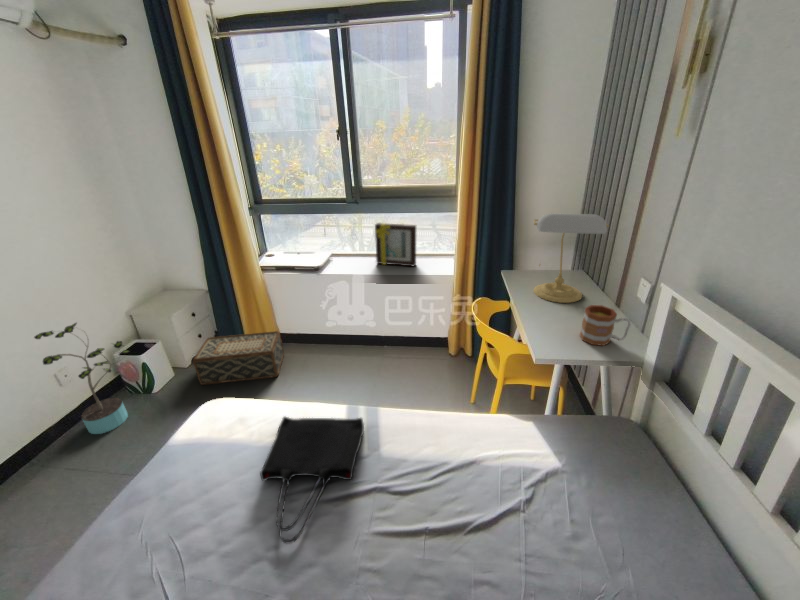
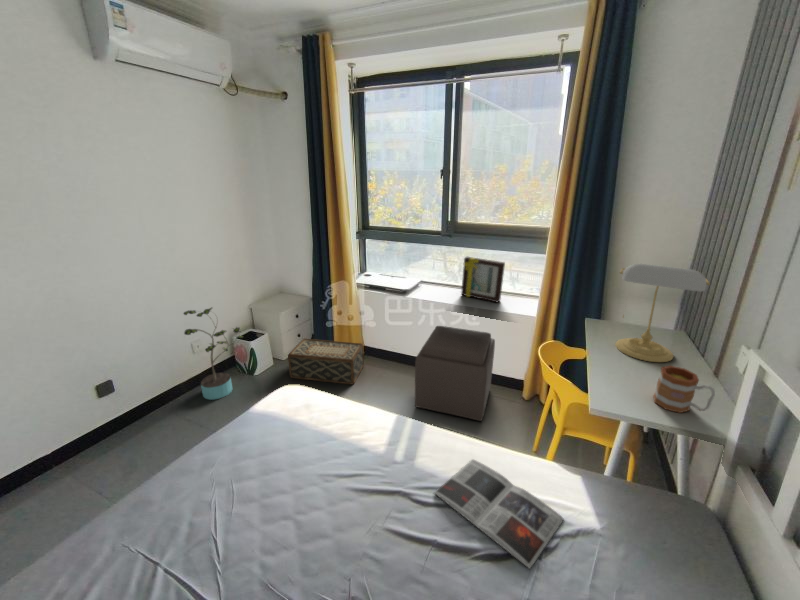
ottoman: none [344,298,419,386] -> present [415,326,495,421]
tote bag: present [261,417,364,543] -> none [309,410,406,514]
magazine: none [410,432,534,527] -> present [435,460,563,568]

